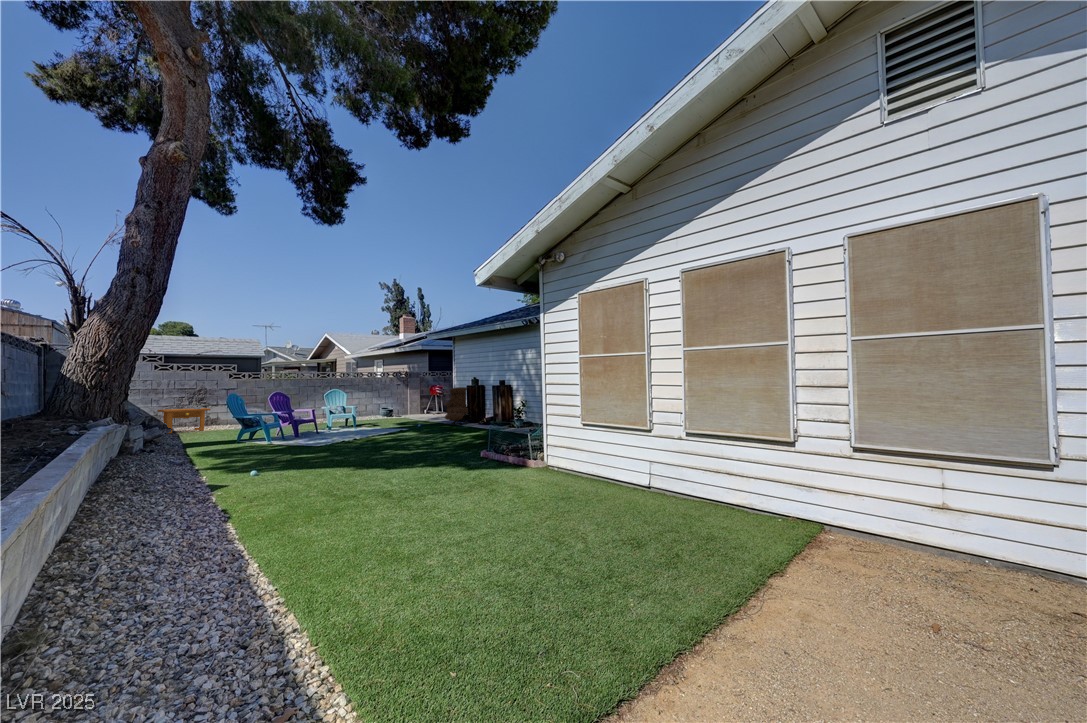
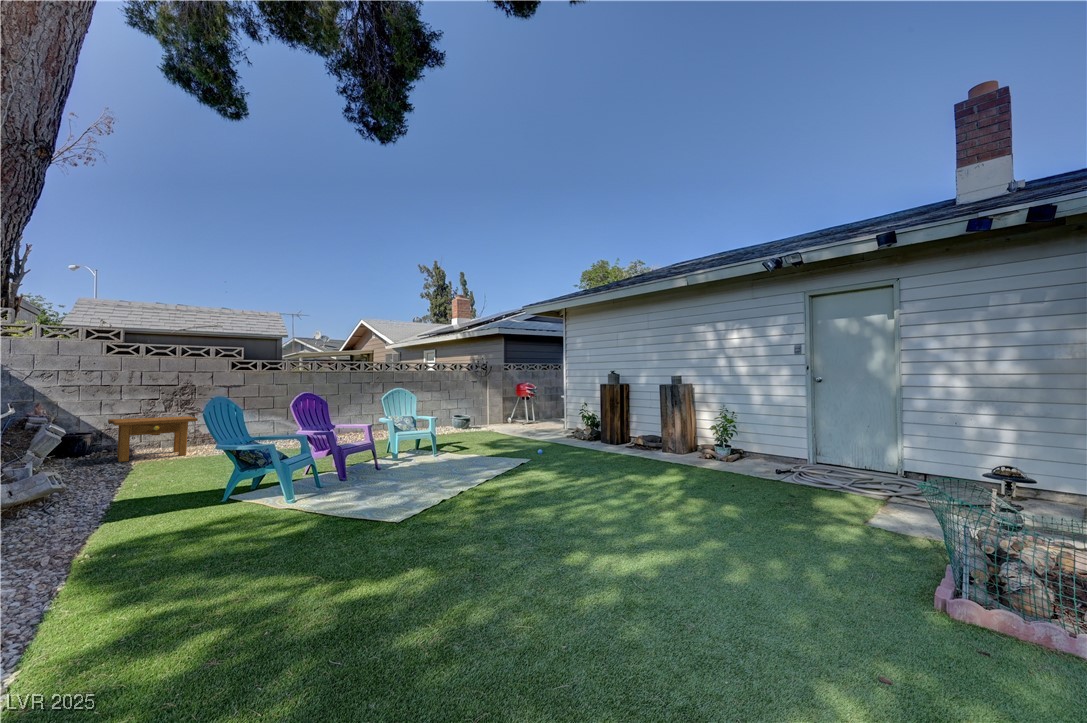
lounge chair: present [445,387,468,425] -> none [570,389,617,455]

